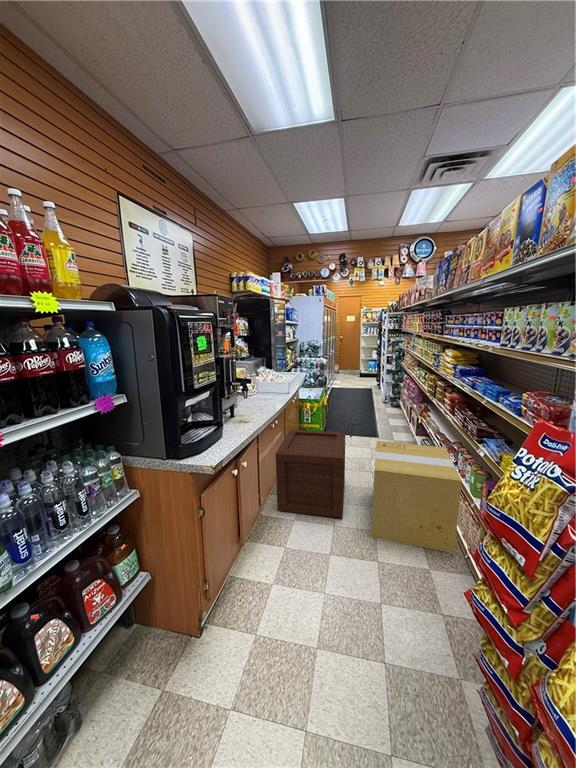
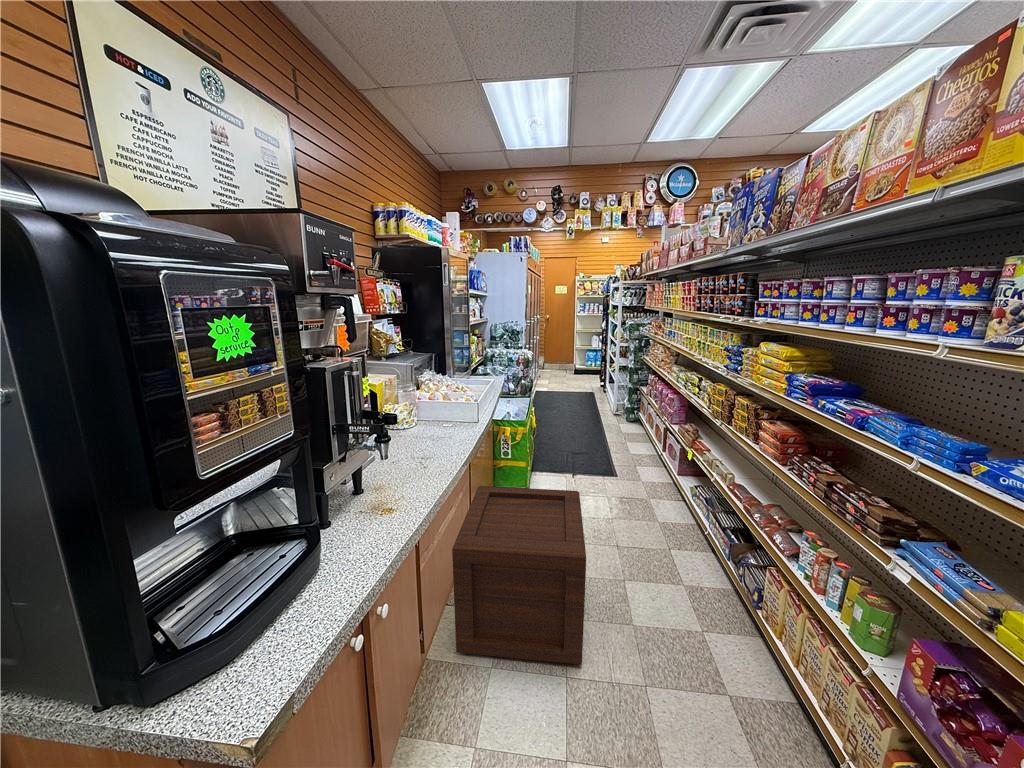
cardboard box: present [372,441,462,553] -> none [631,509,829,745]

